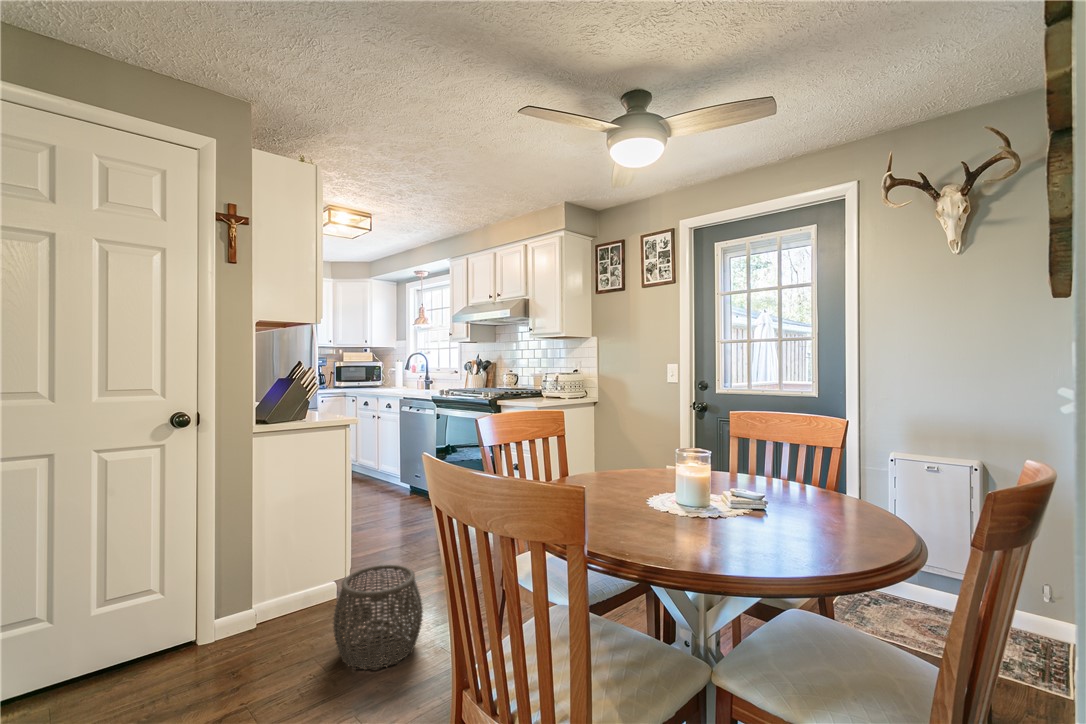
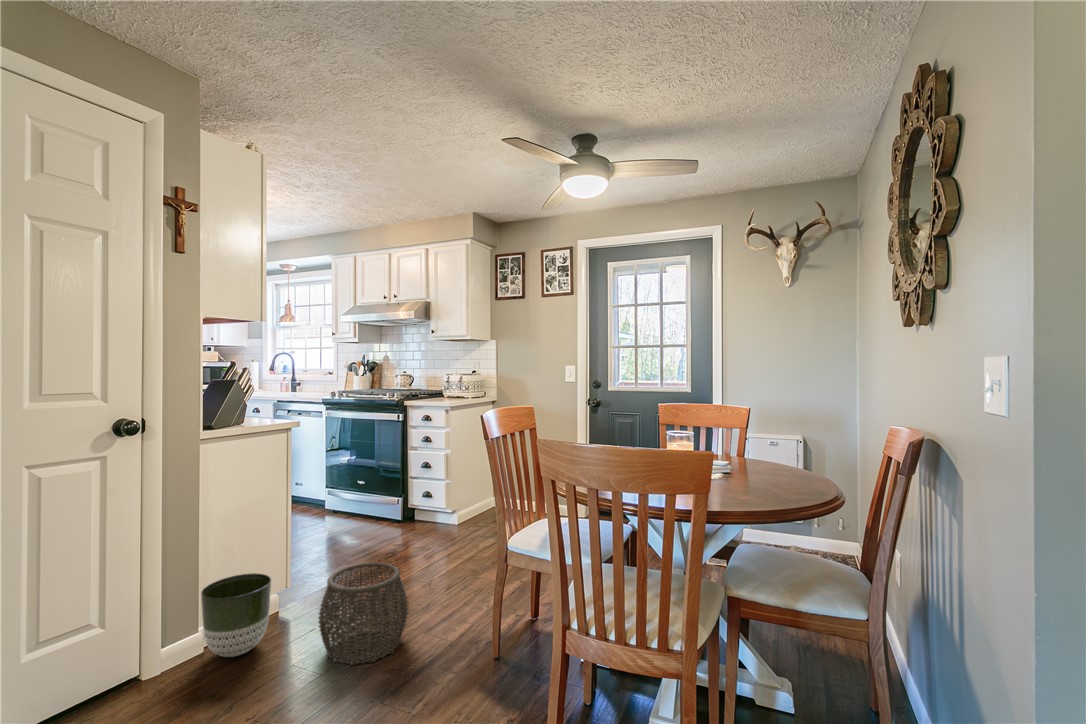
planter: none [246,560,309,637] -> present [201,573,271,657]

